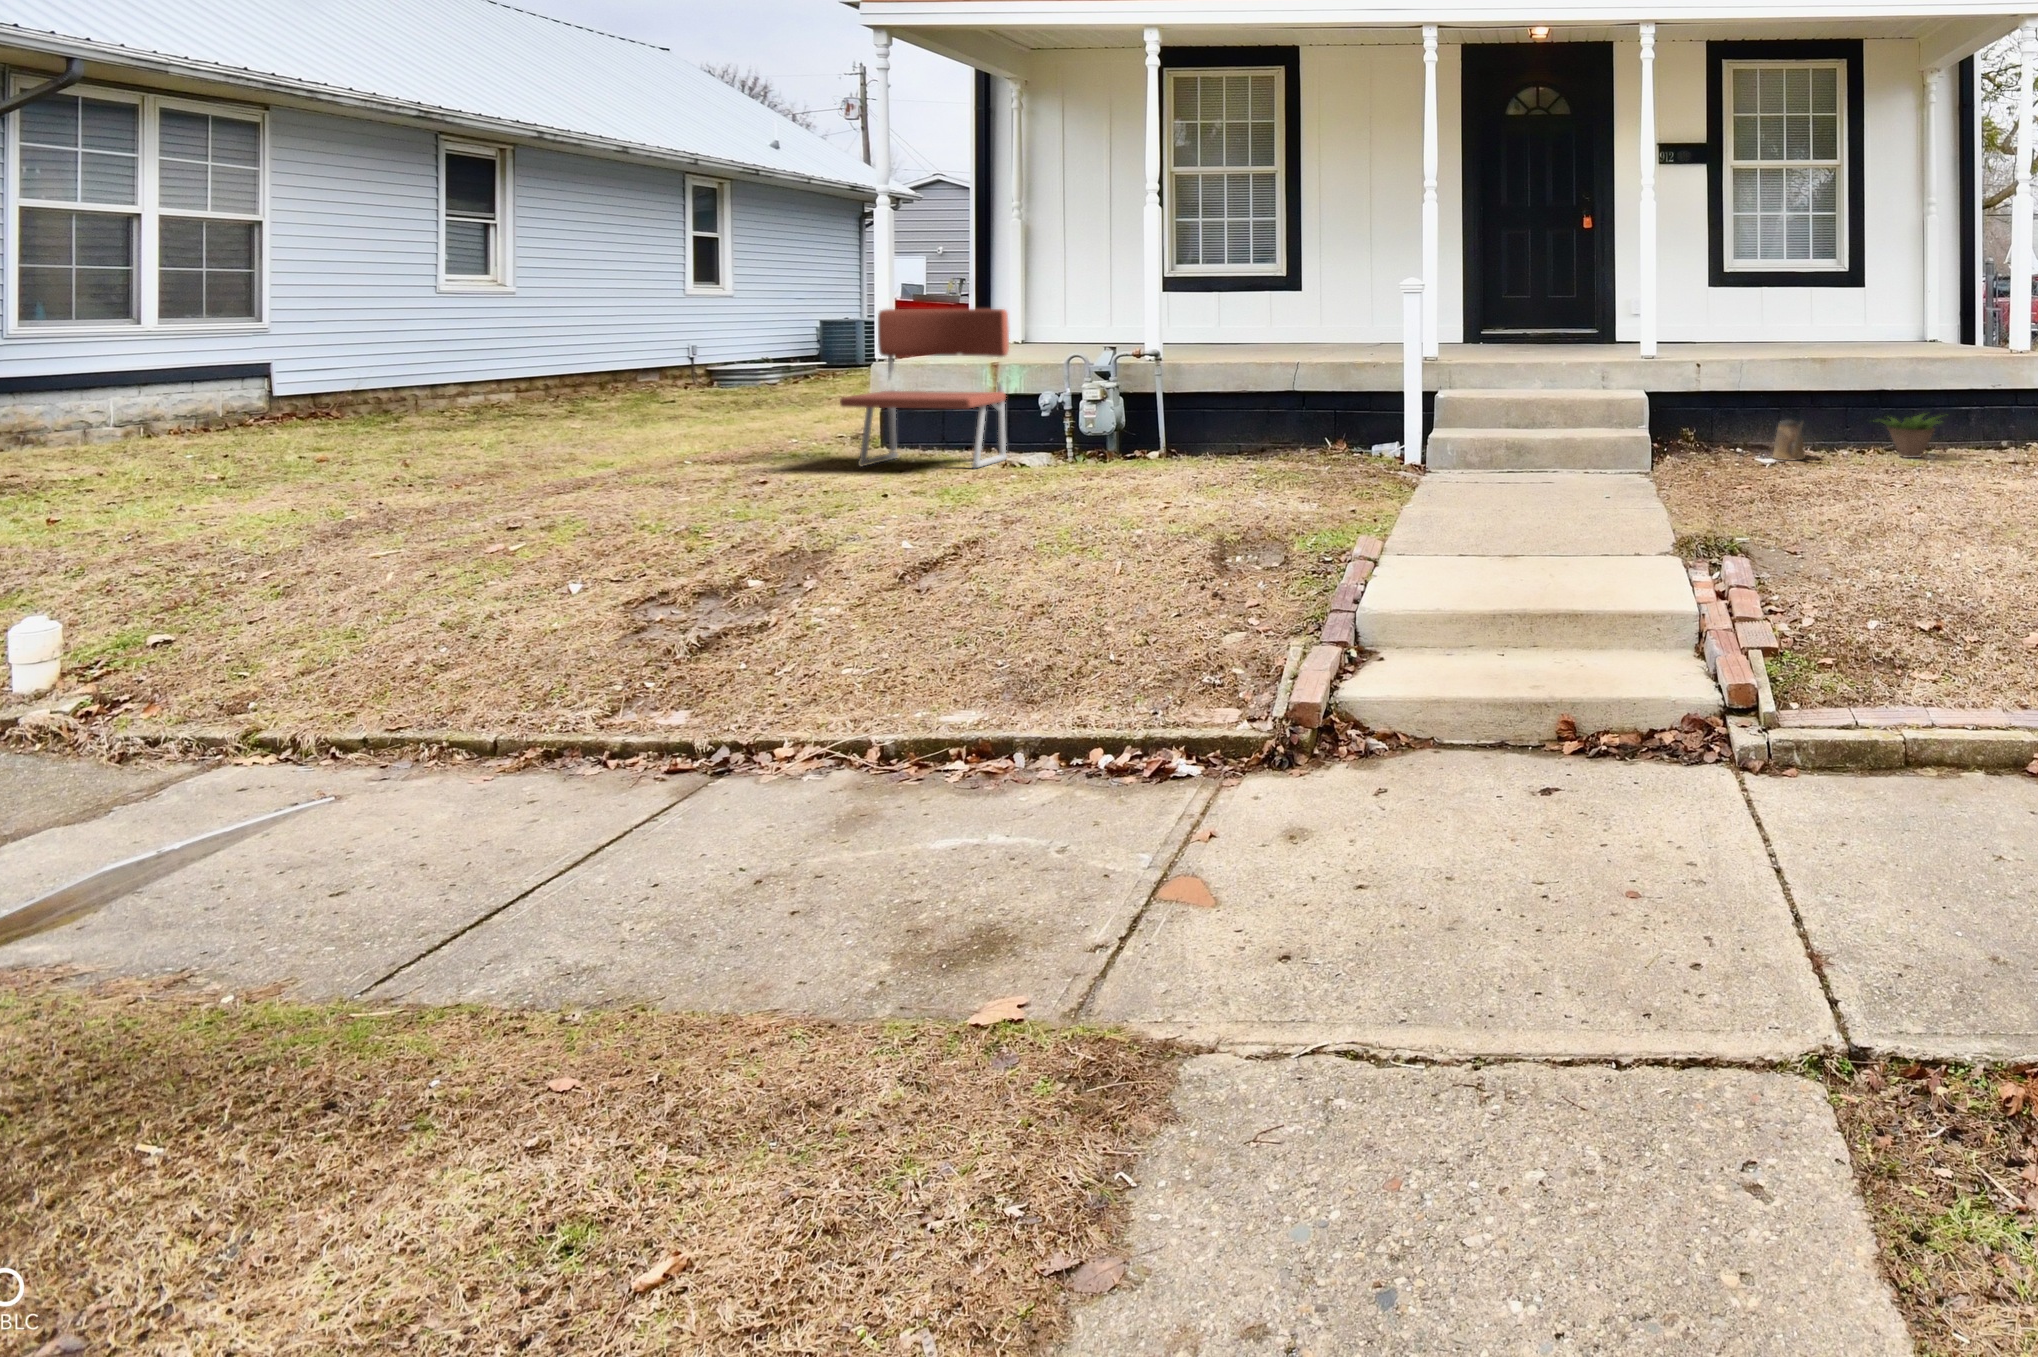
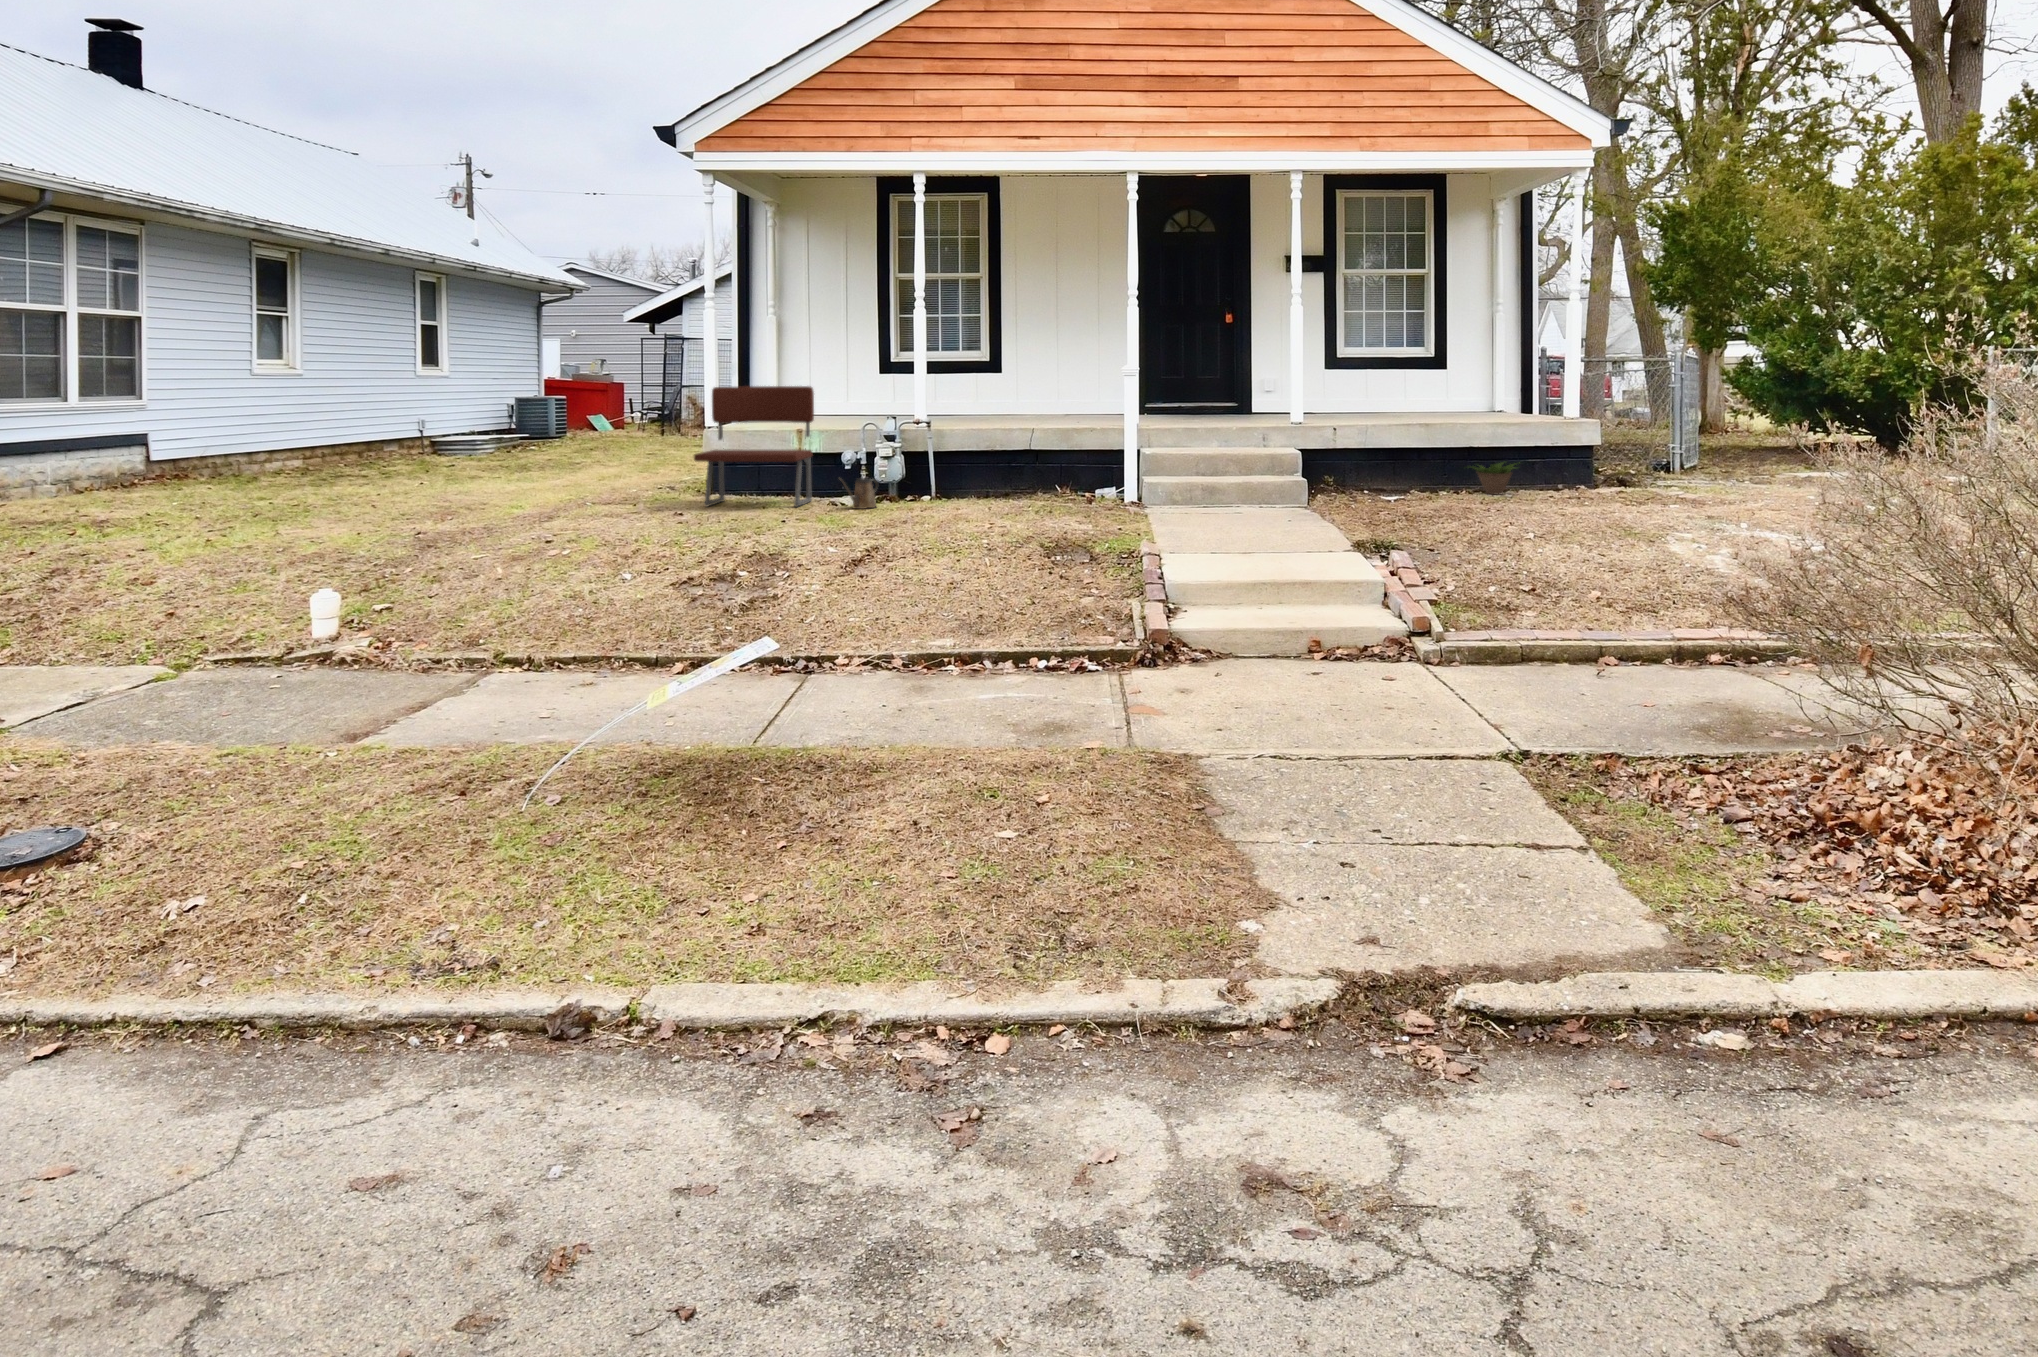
watering can: present [1773,420,1806,460] -> present [840,478,878,509]

